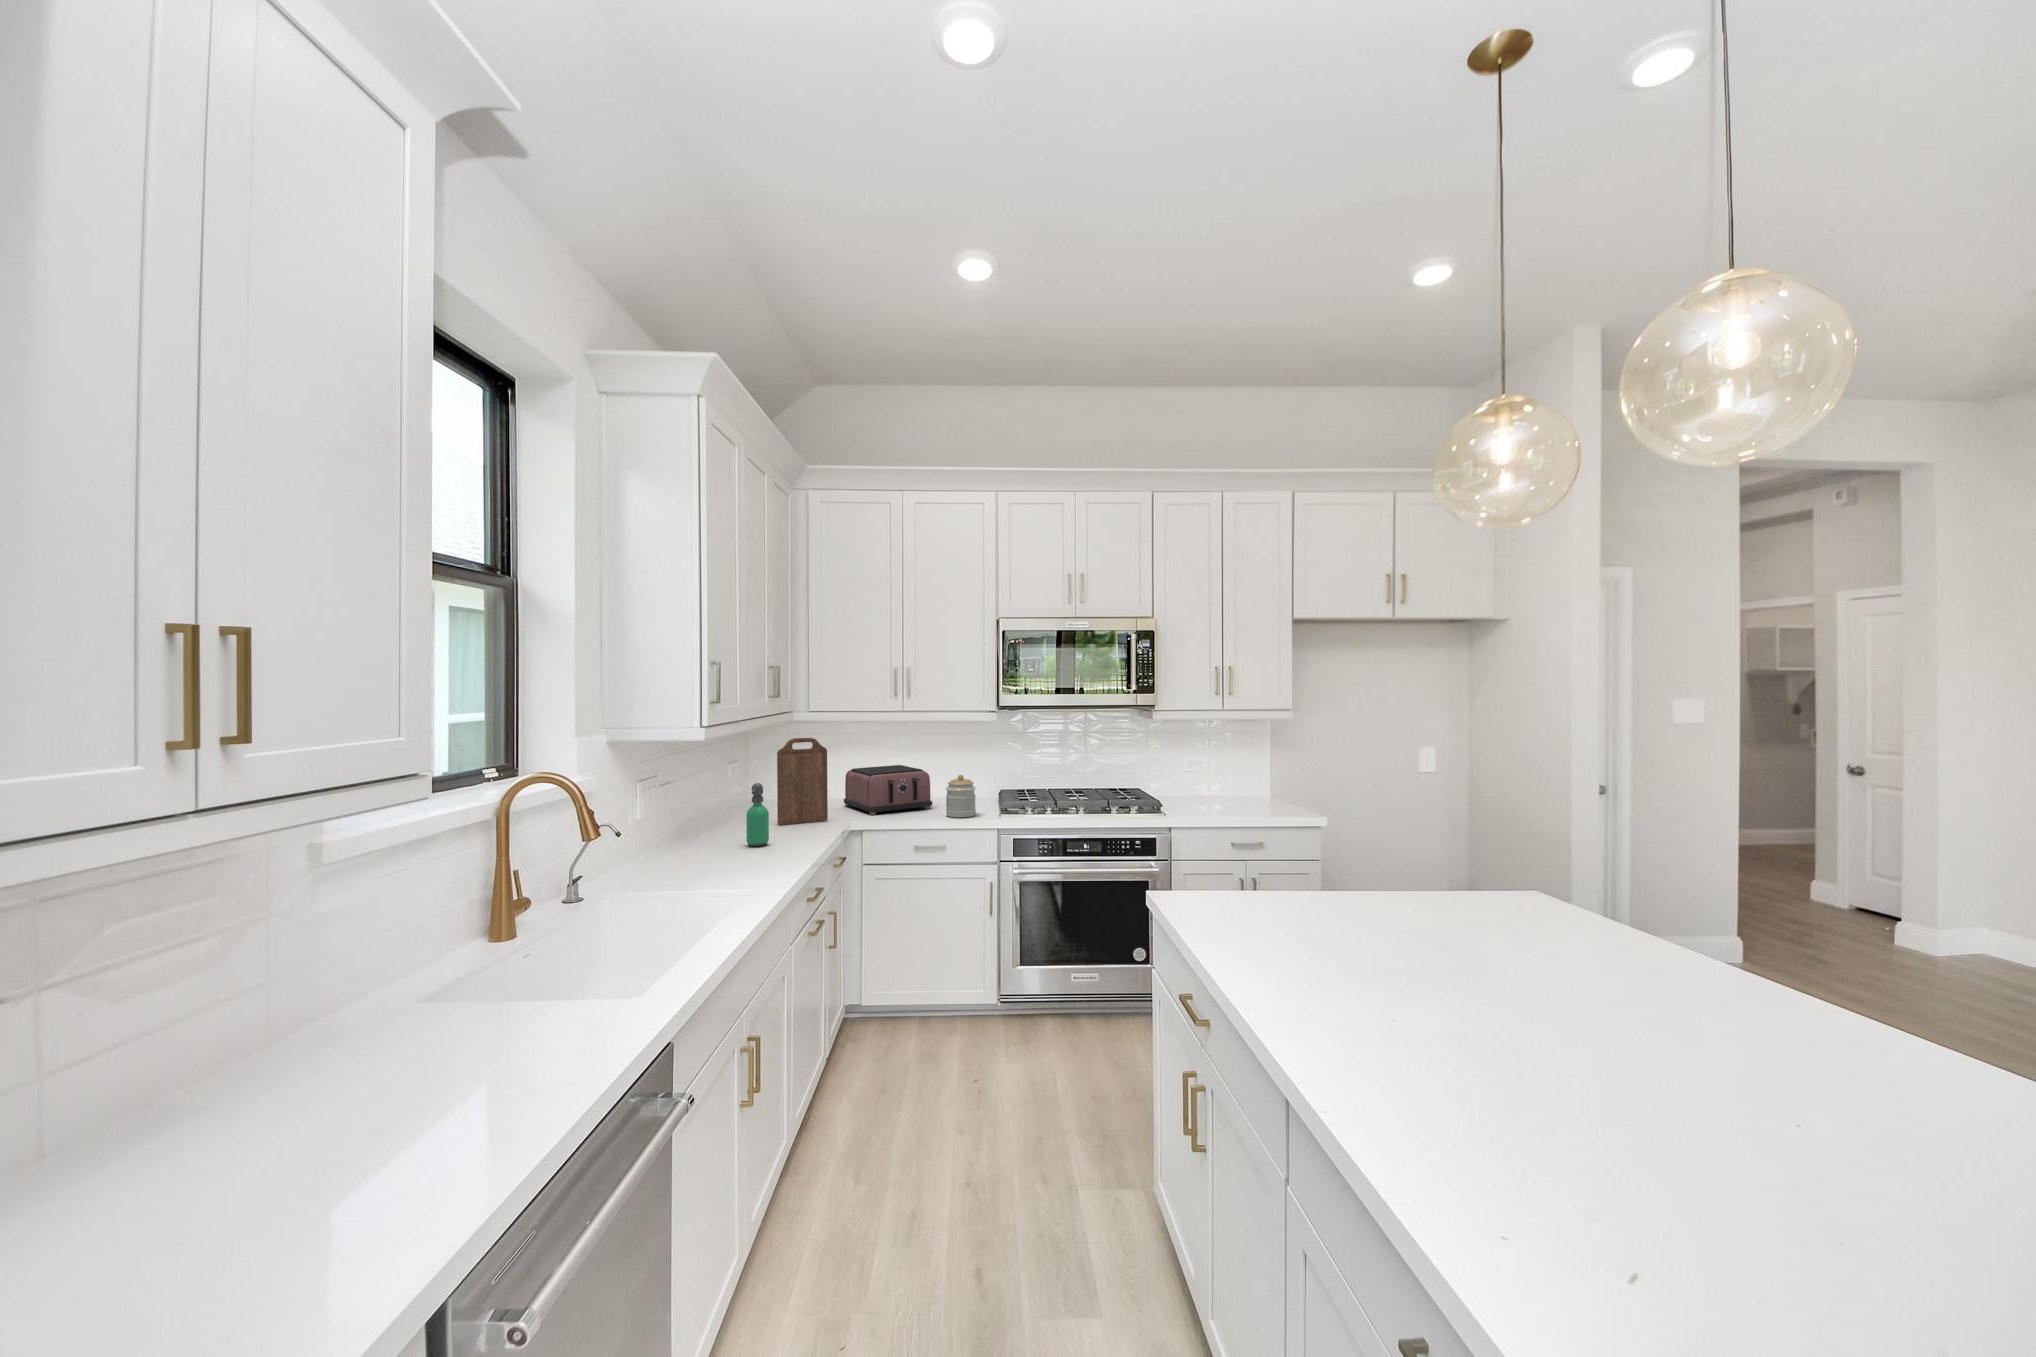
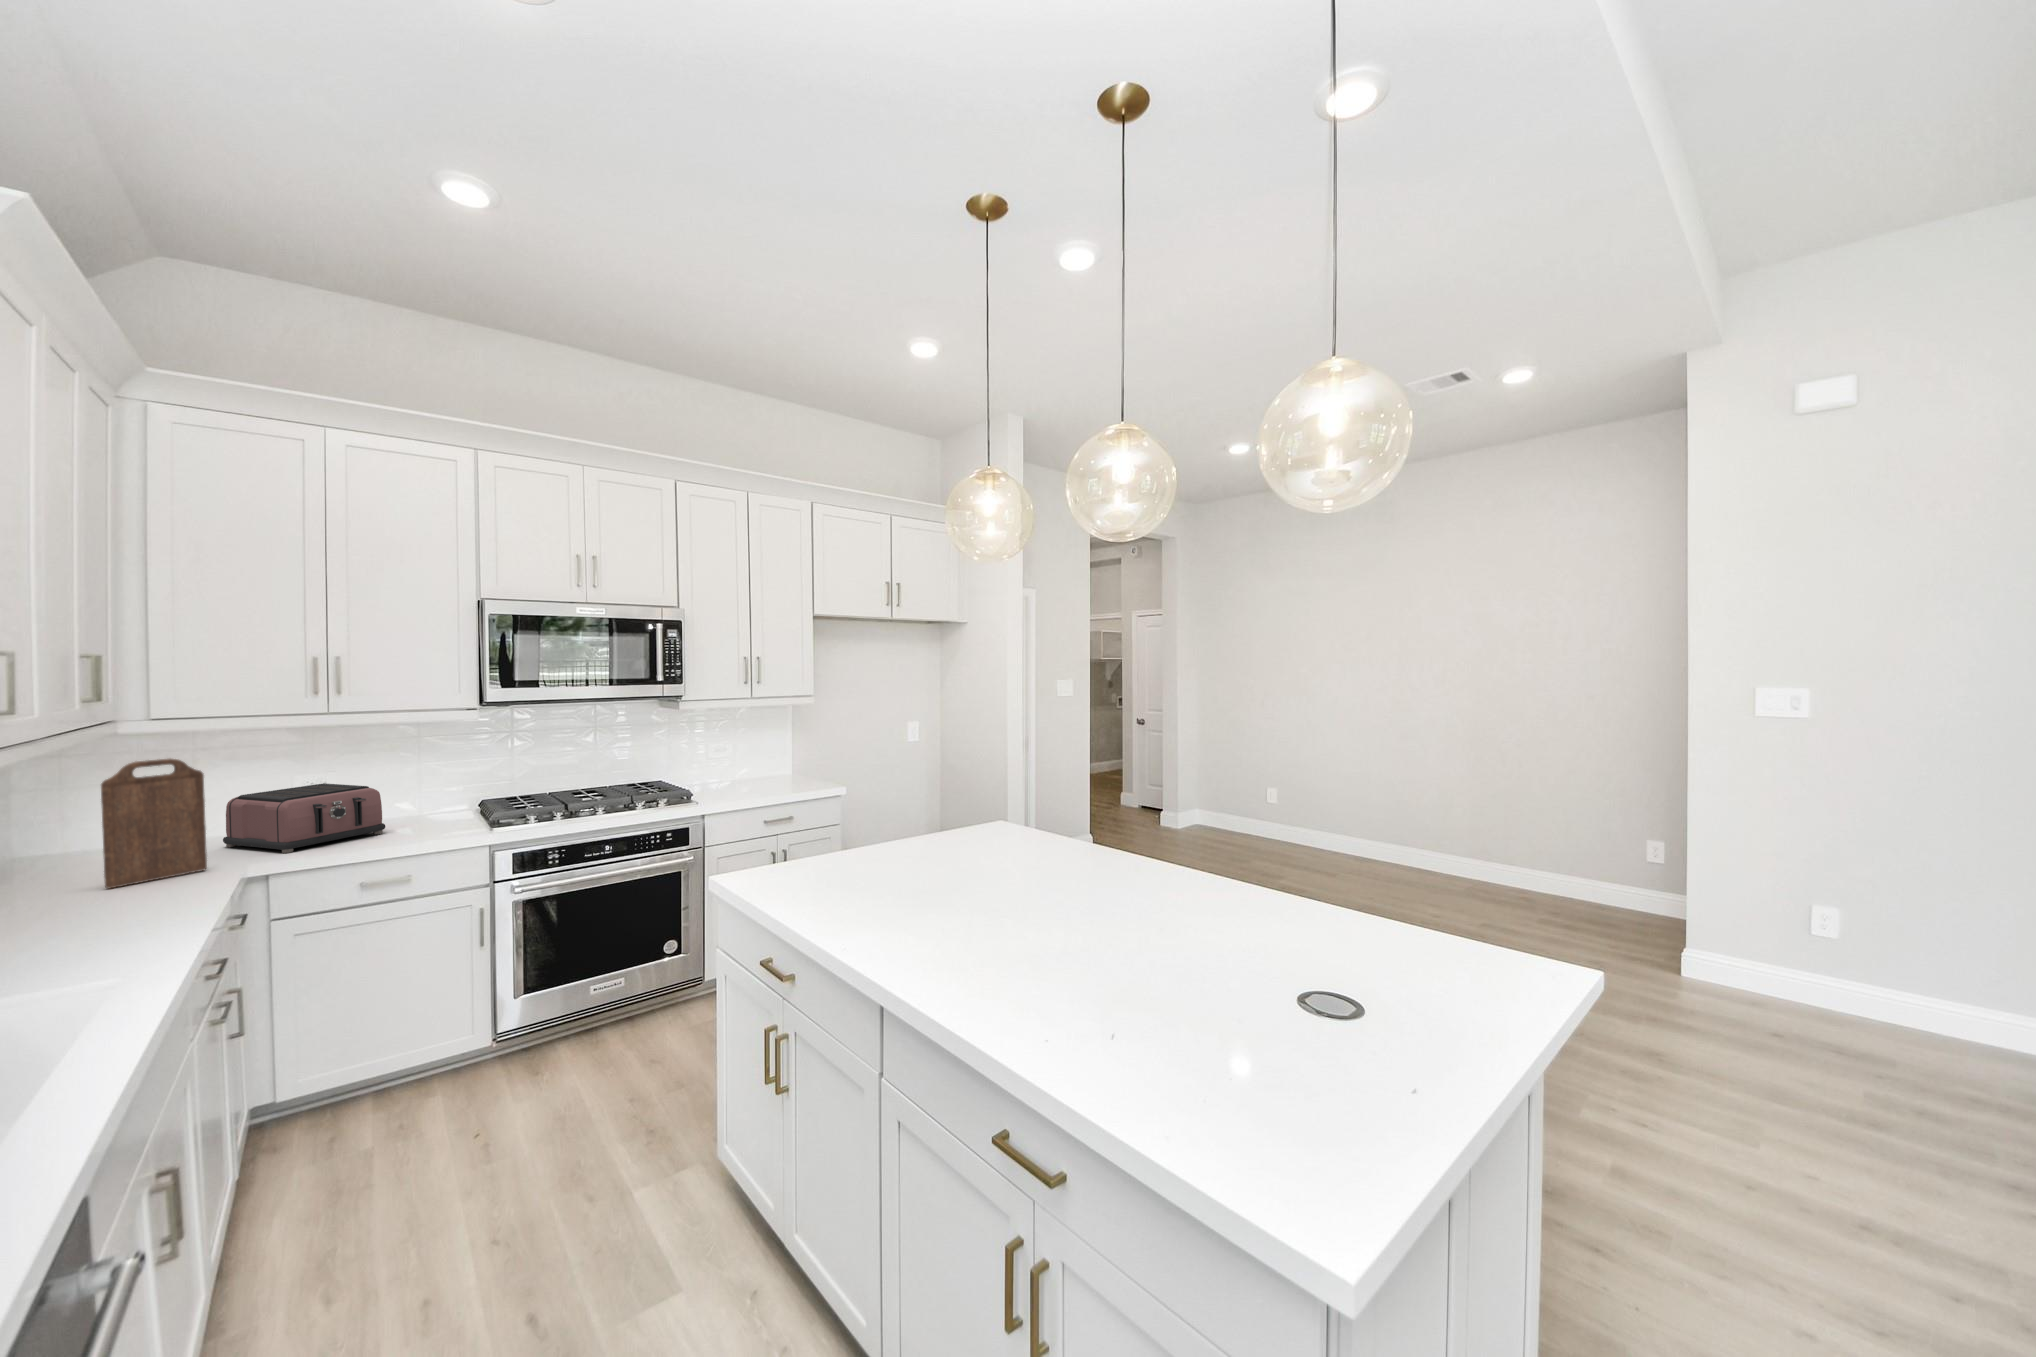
jar: present [946,775,976,818] -> none [412,787,458,839]
soap dispenser: present [746,783,769,846] -> none [58,832,109,926]

